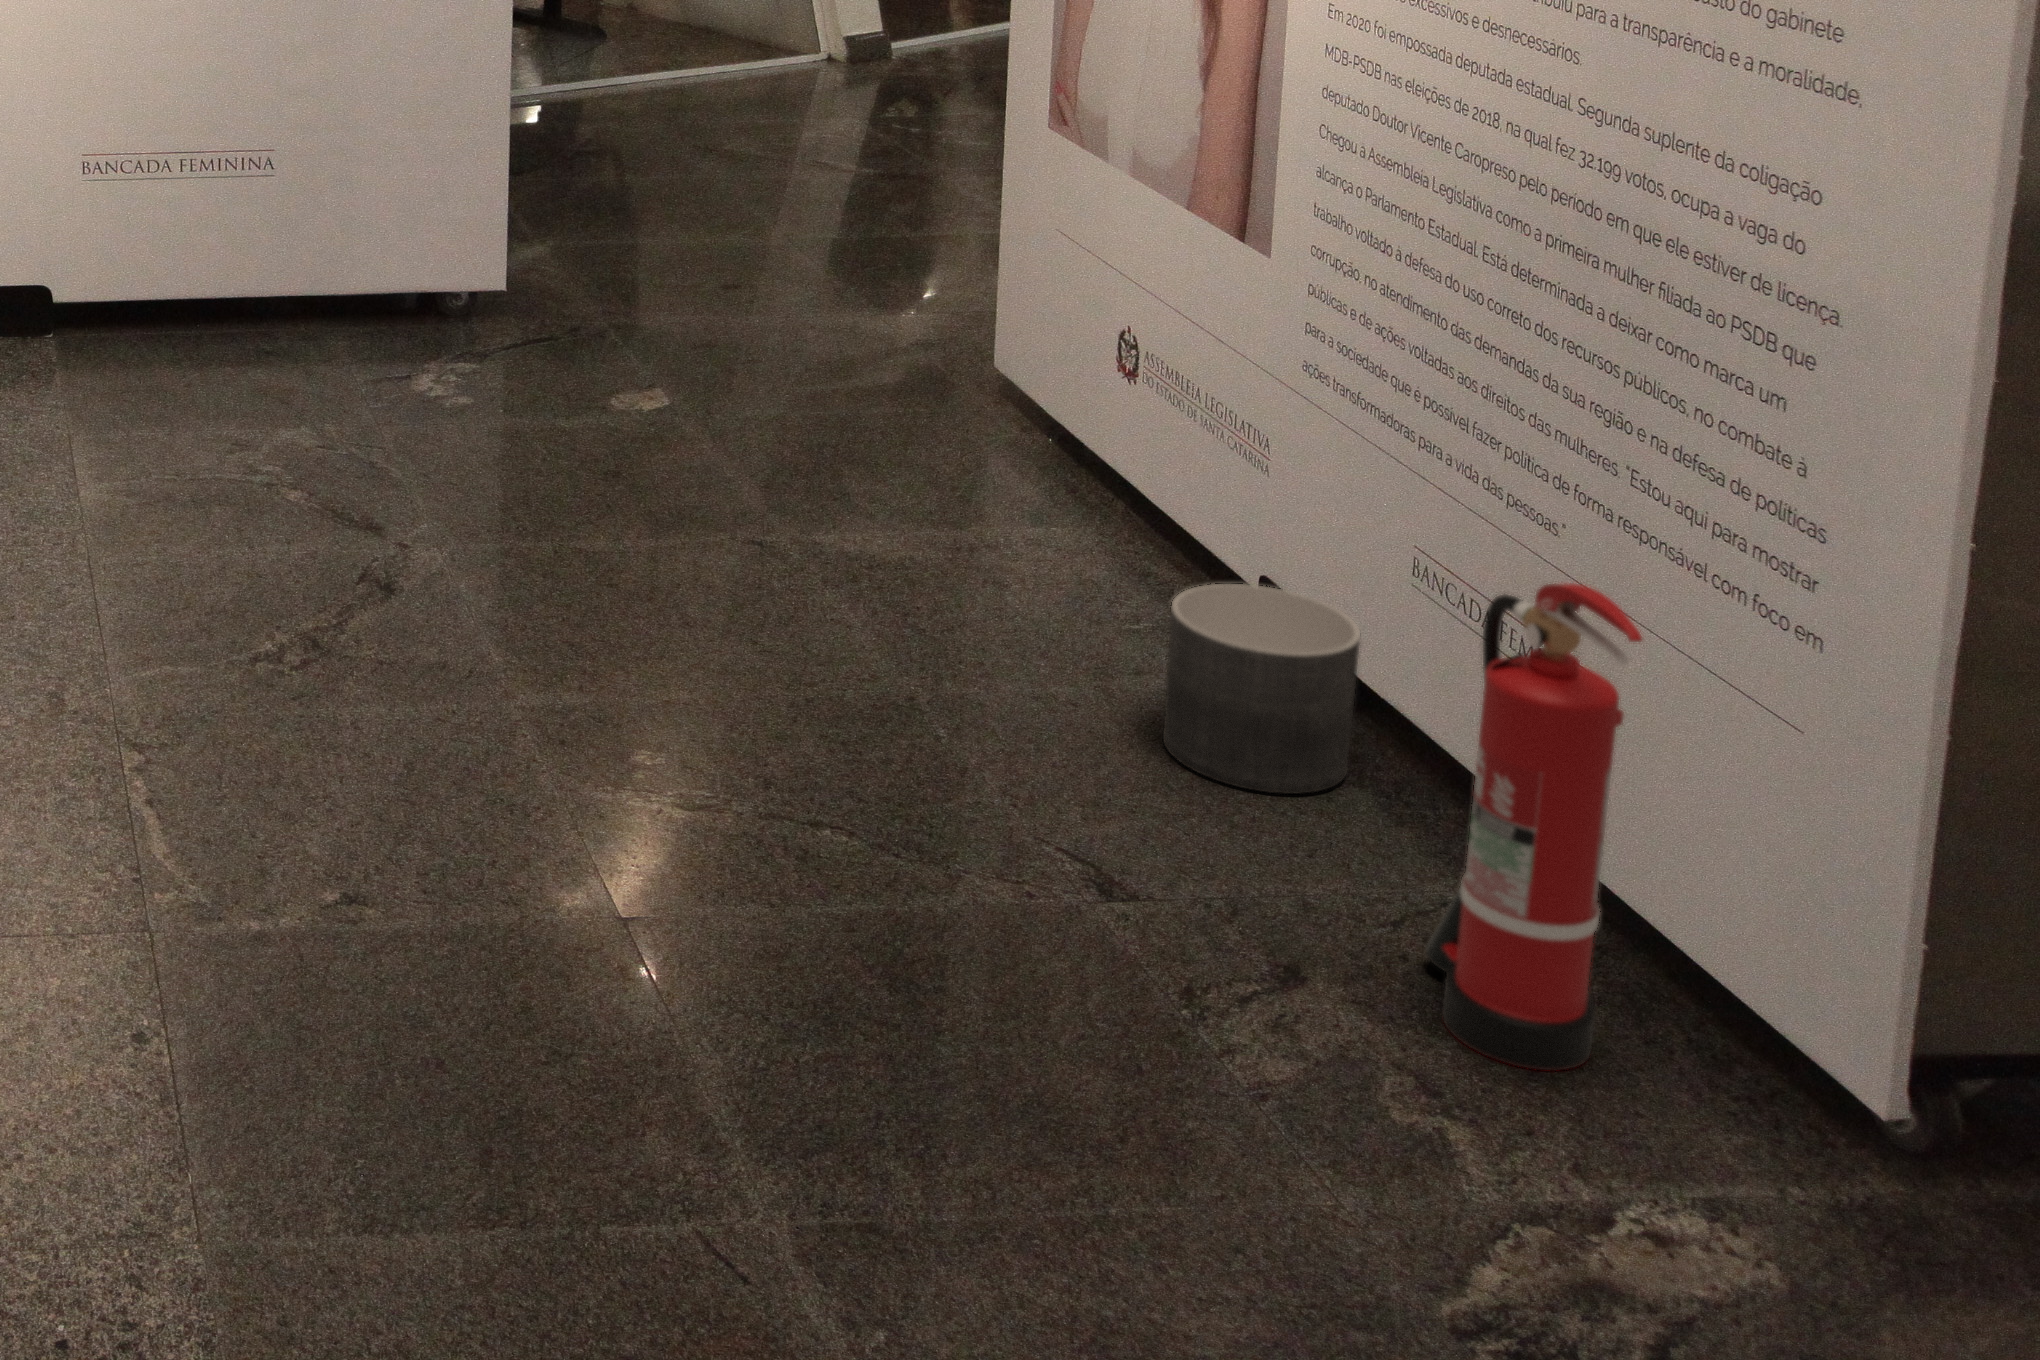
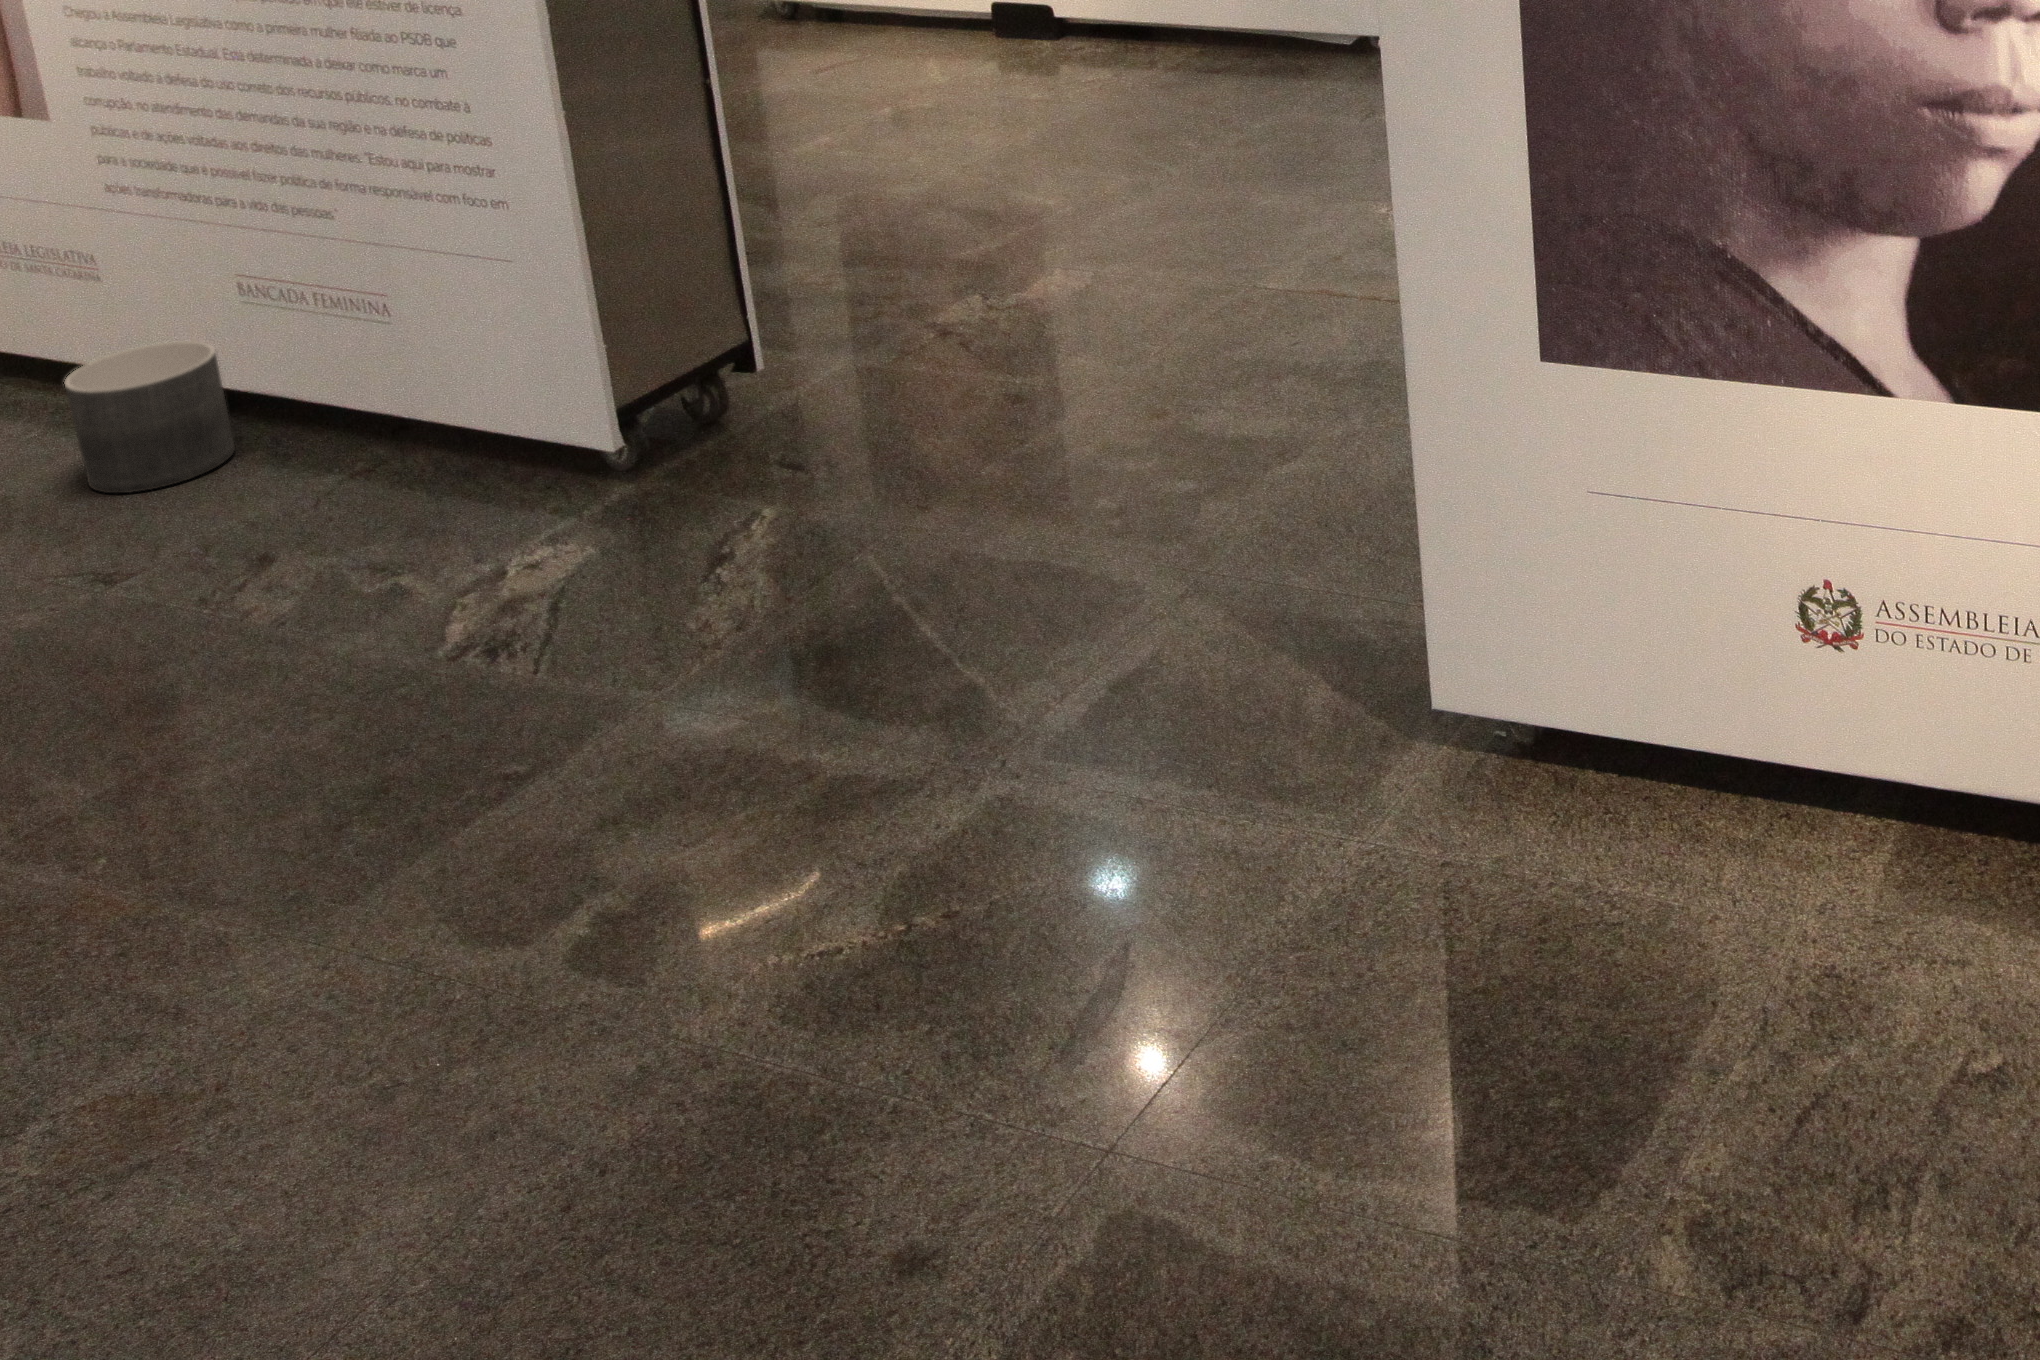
fire extinguisher: present [1426,584,1642,1071] -> none [310,220,457,539]

